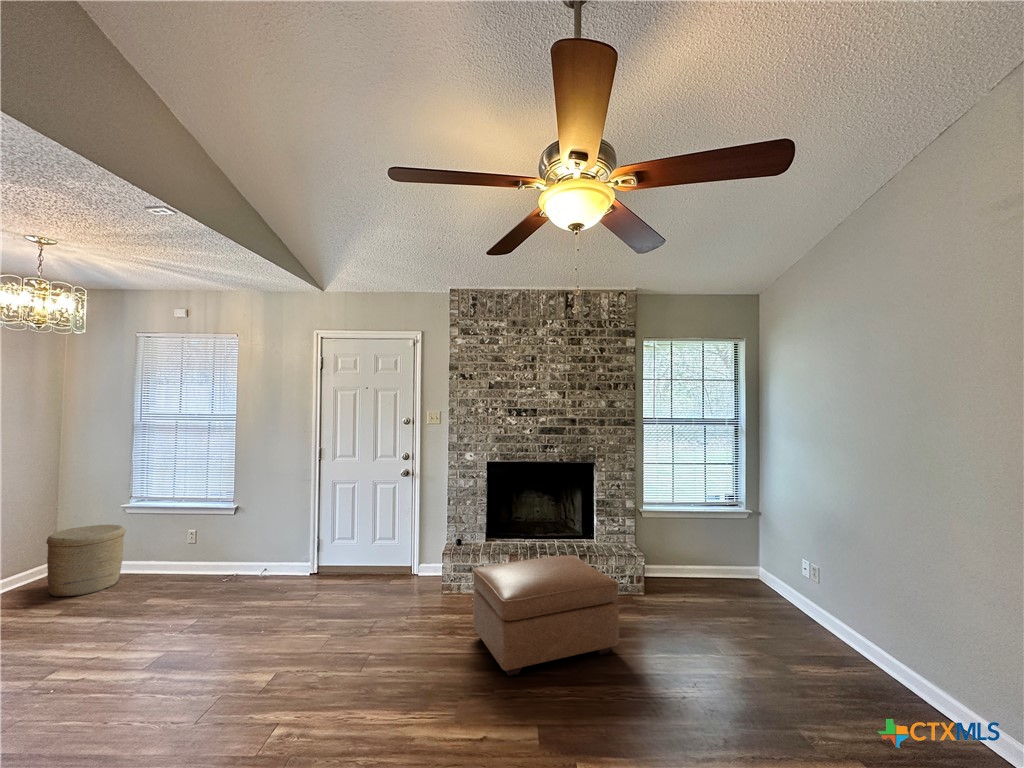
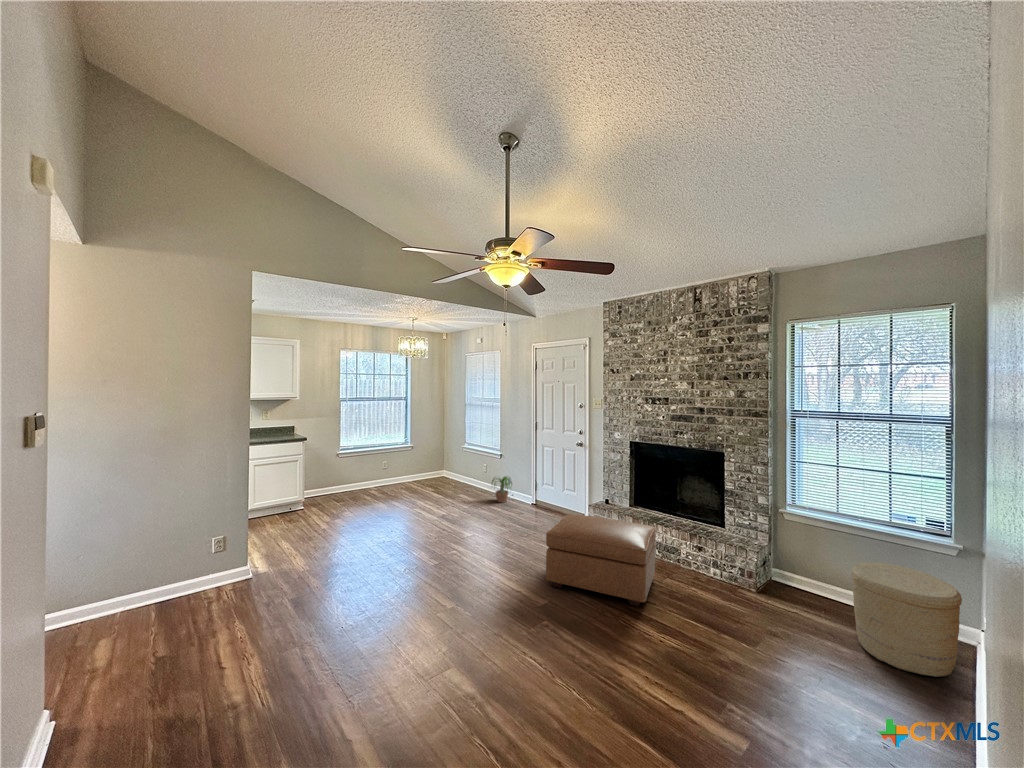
woven basket: present [46,525,126,597] -> present [852,562,962,677]
potted plant: none [222,540,280,588] -> present [492,476,512,503]

